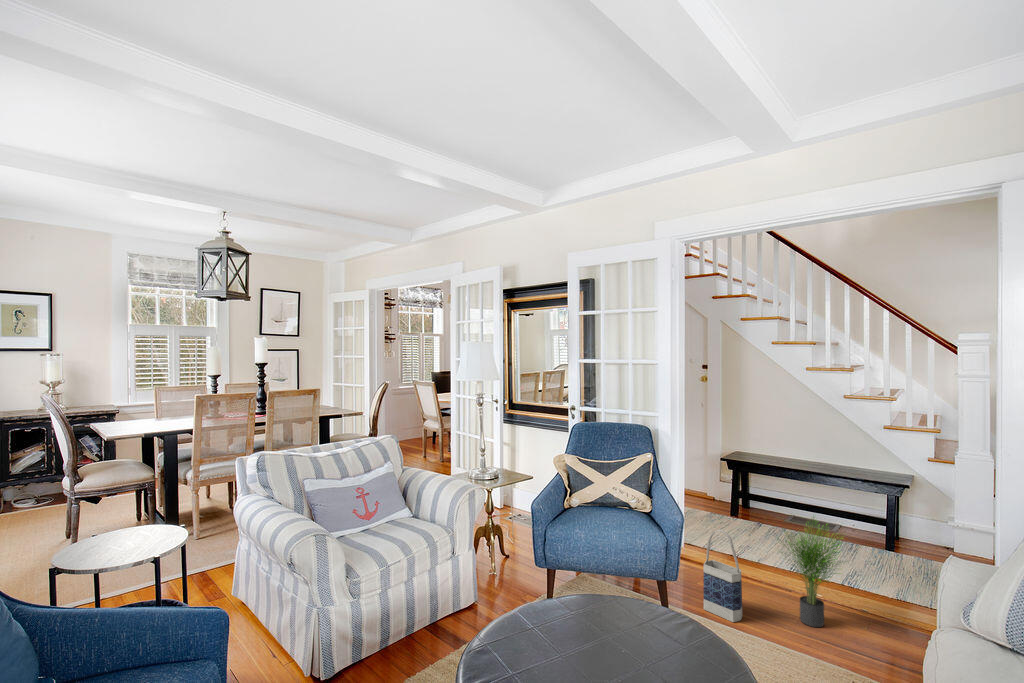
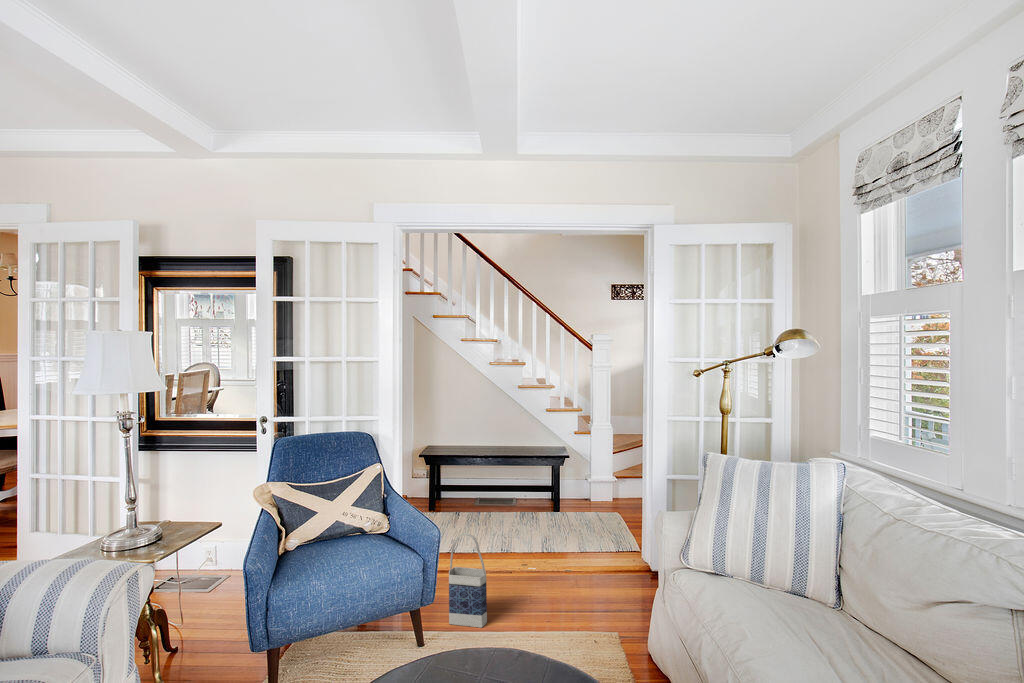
potted plant: present [786,520,841,627] -> none [505,496,570,604]

